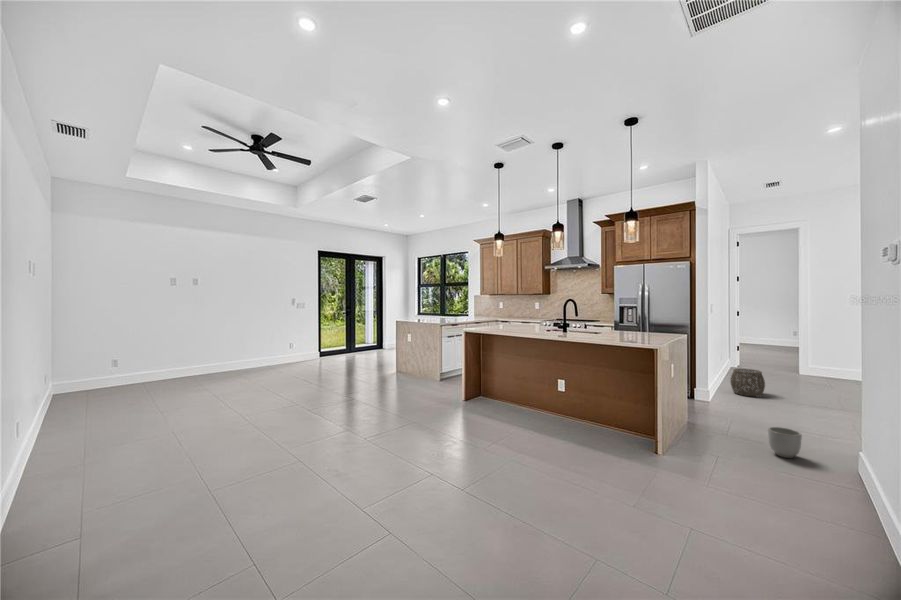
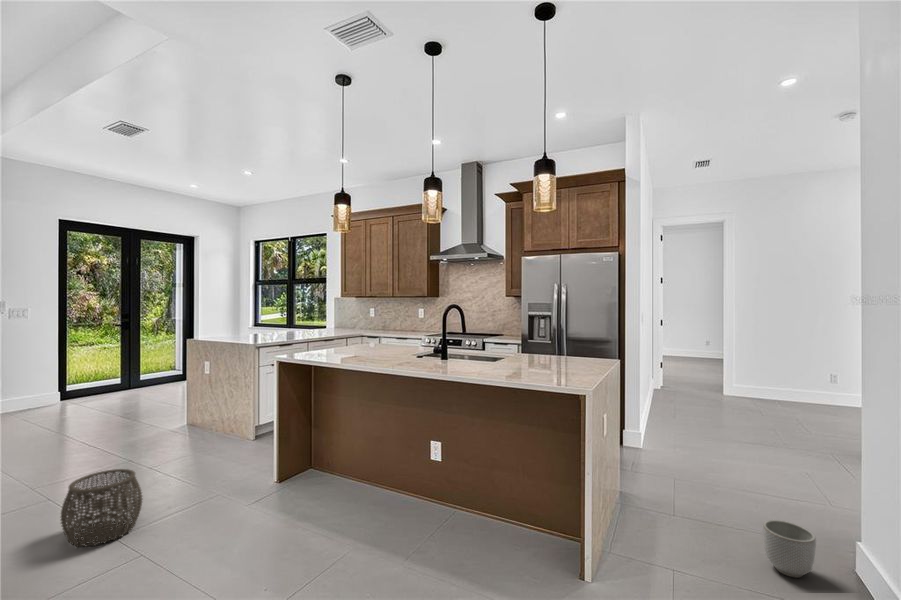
woven basket: present [730,368,765,396] -> present [61,469,142,547]

